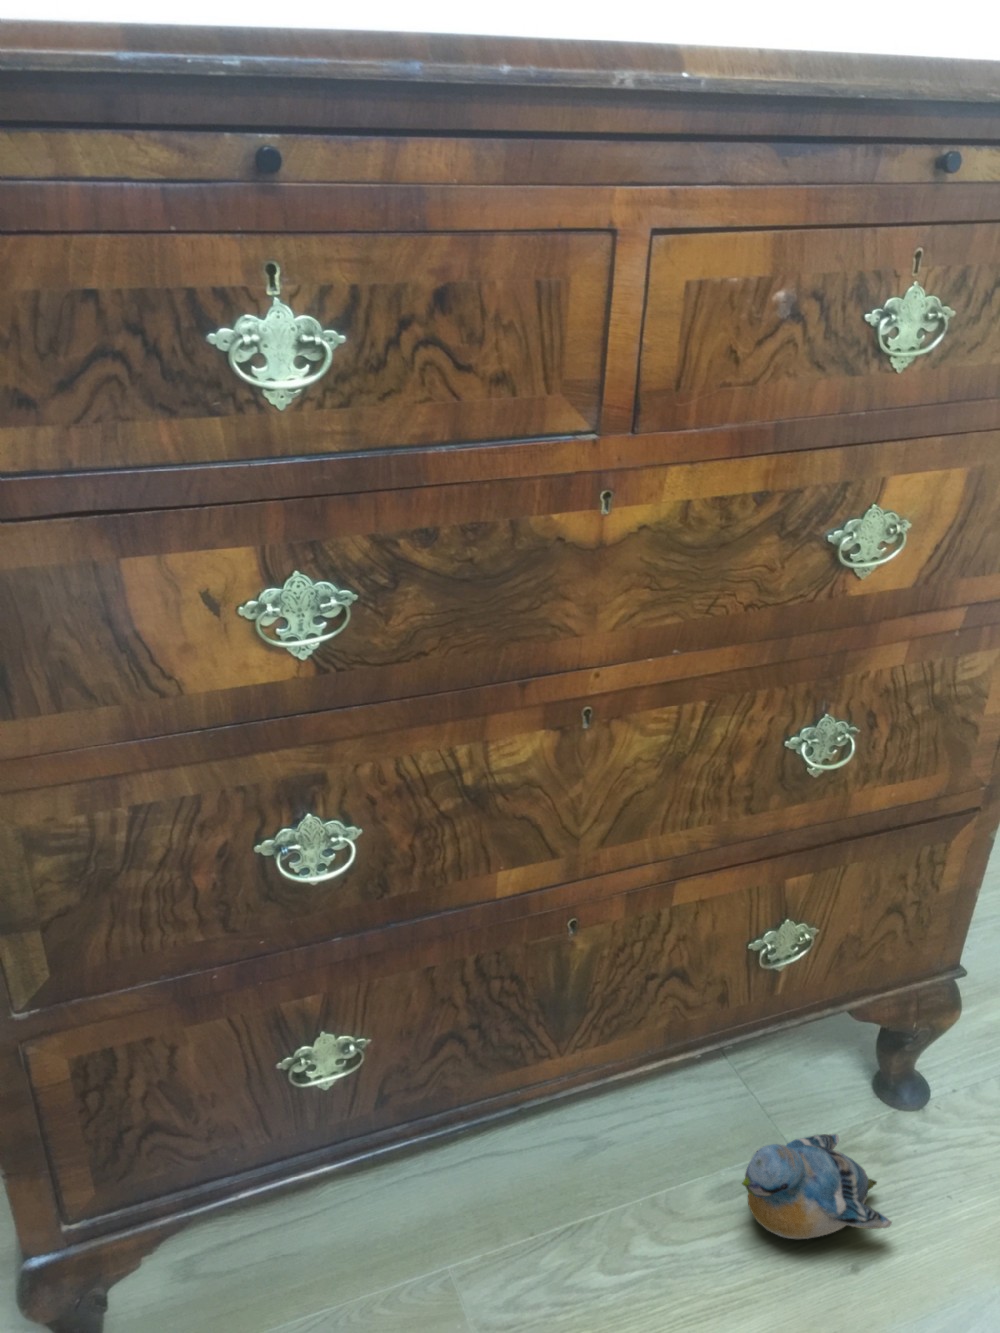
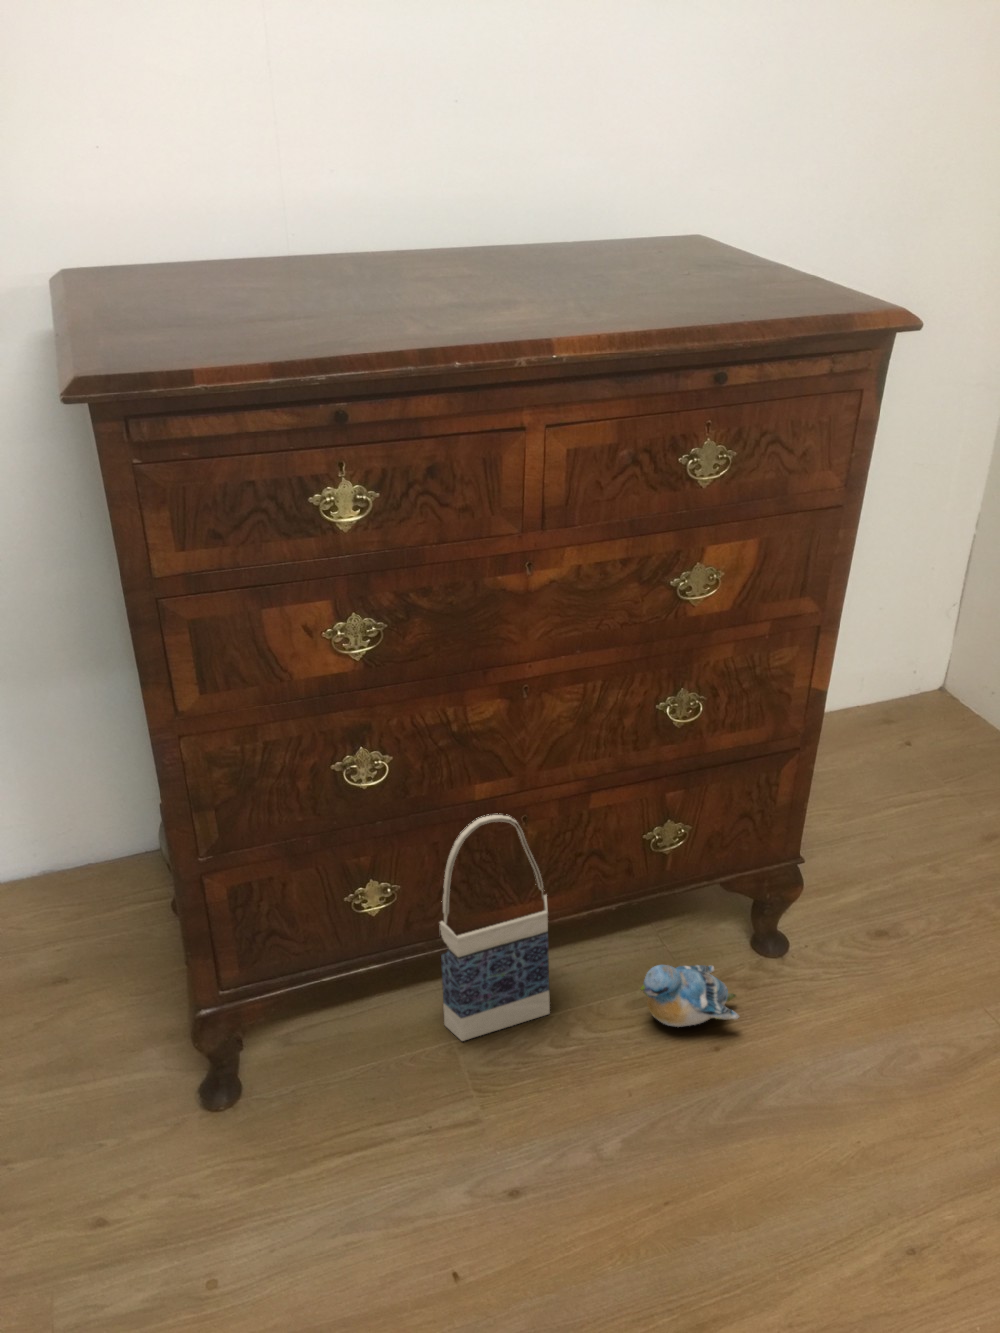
bag: none [431,917,603,1270] -> present [439,814,550,1041]

